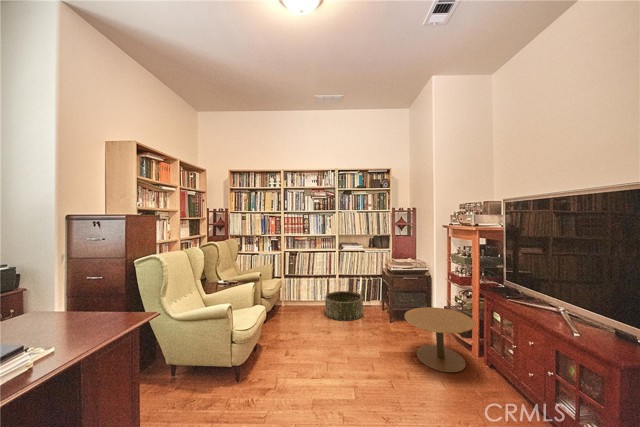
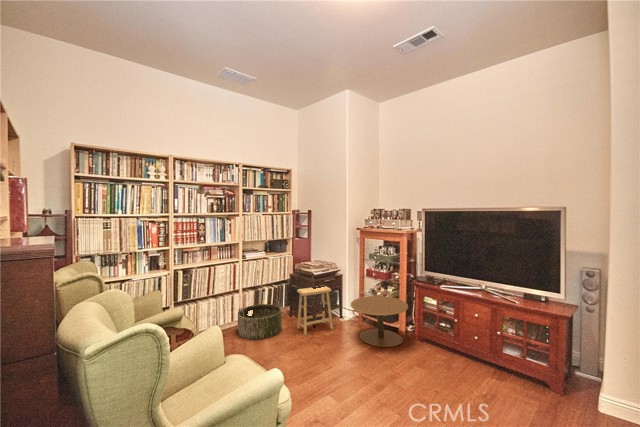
footstool: none [370,284,404,333] -> present [297,286,333,335]

